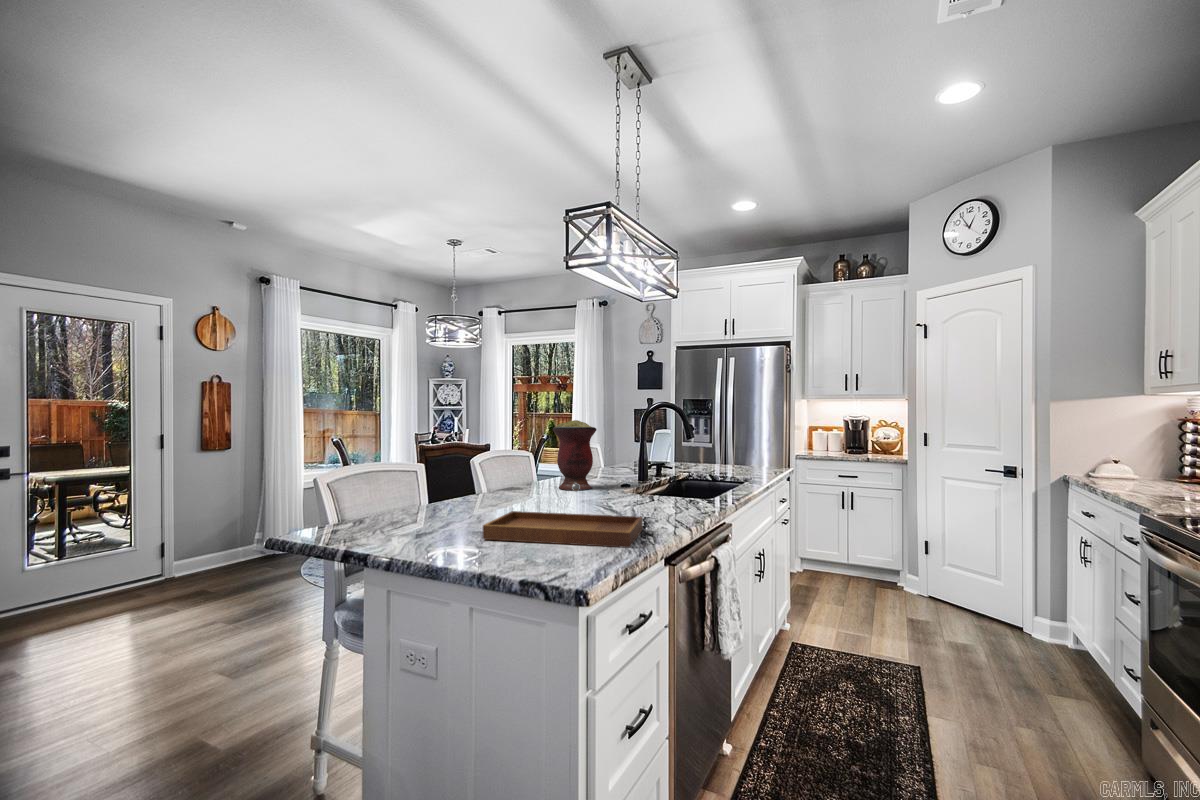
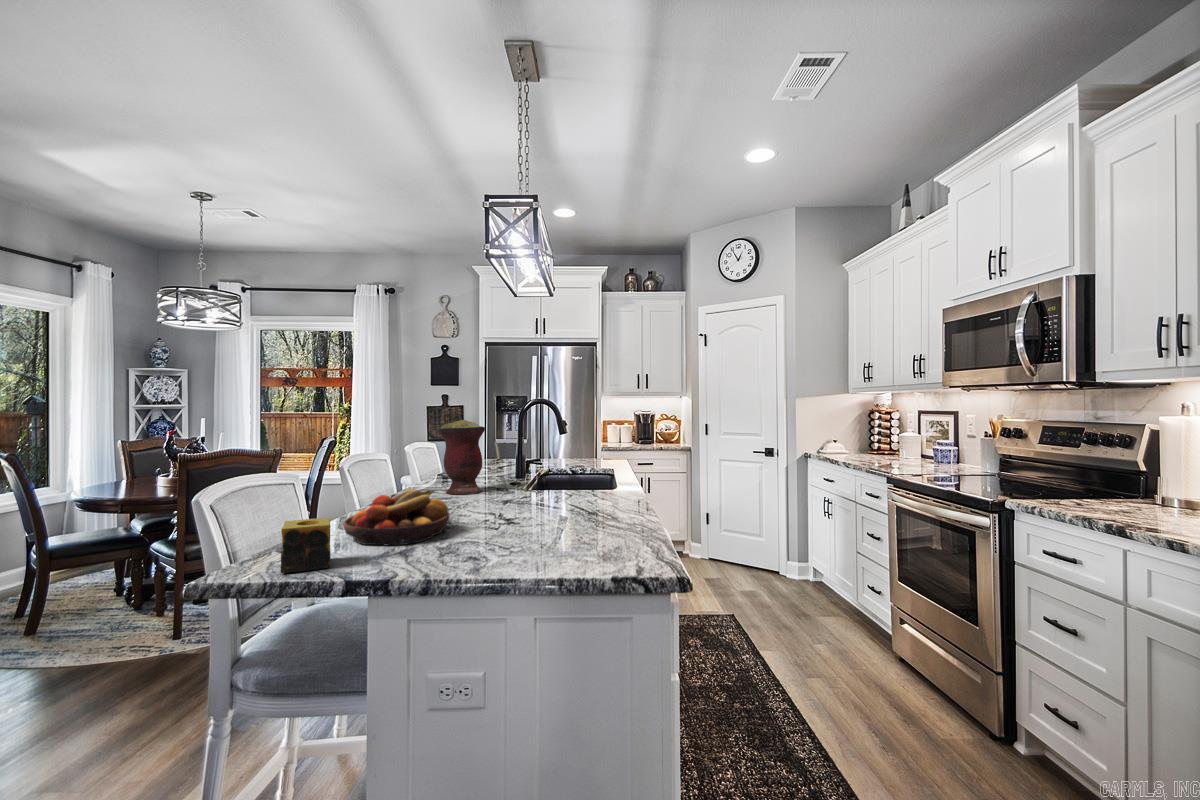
fruit bowl: none [403,478,494,527] -> present [343,488,449,545]
tray: present [483,484,643,548] -> none [485,483,641,550]
candle: none [317,496,369,537] -> present [280,518,331,573]

